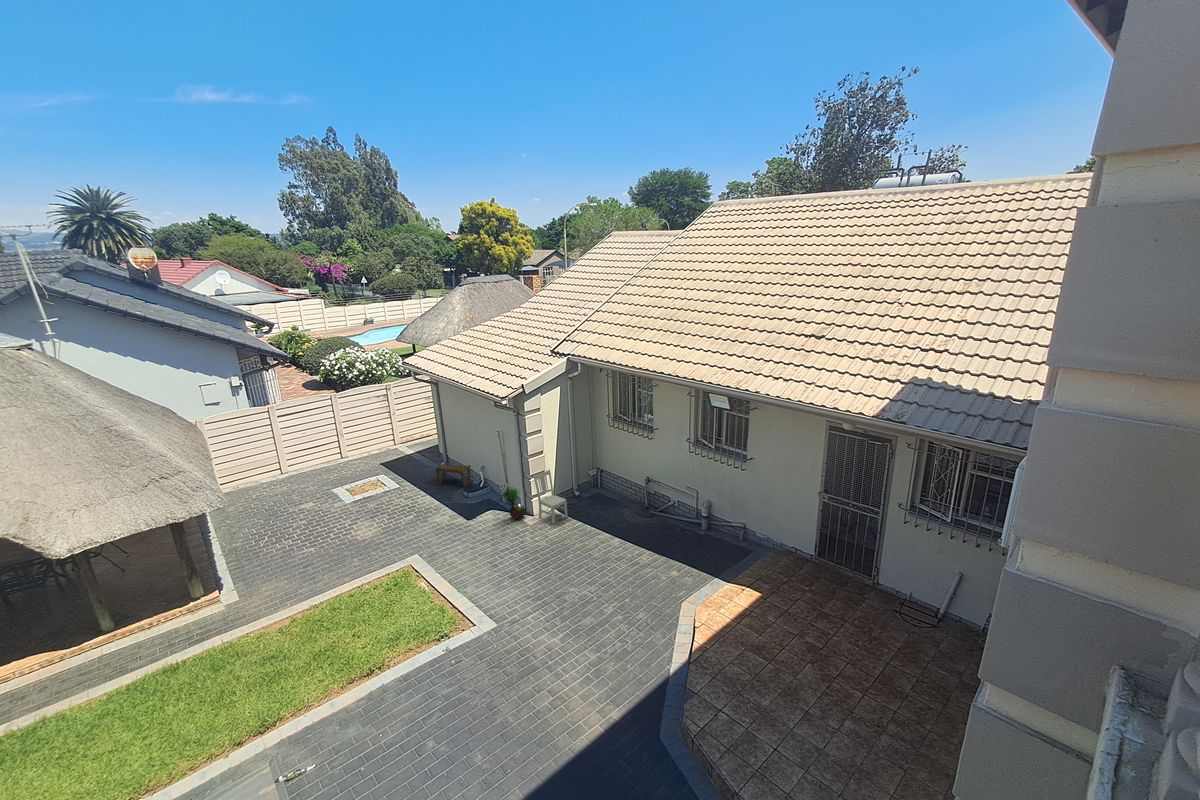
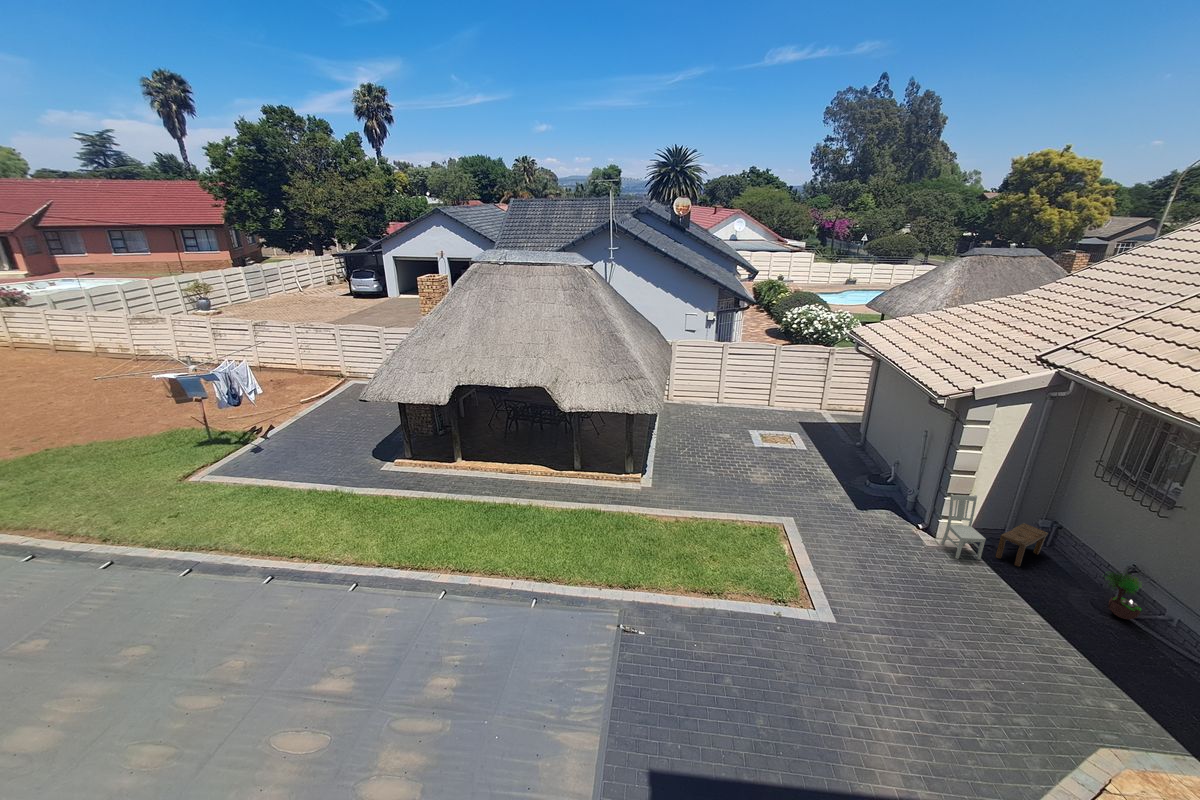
bench: present [435,464,471,487] -> present [996,523,1048,567]
potted tree: present [502,488,525,518] -> present [1104,572,1141,619]

